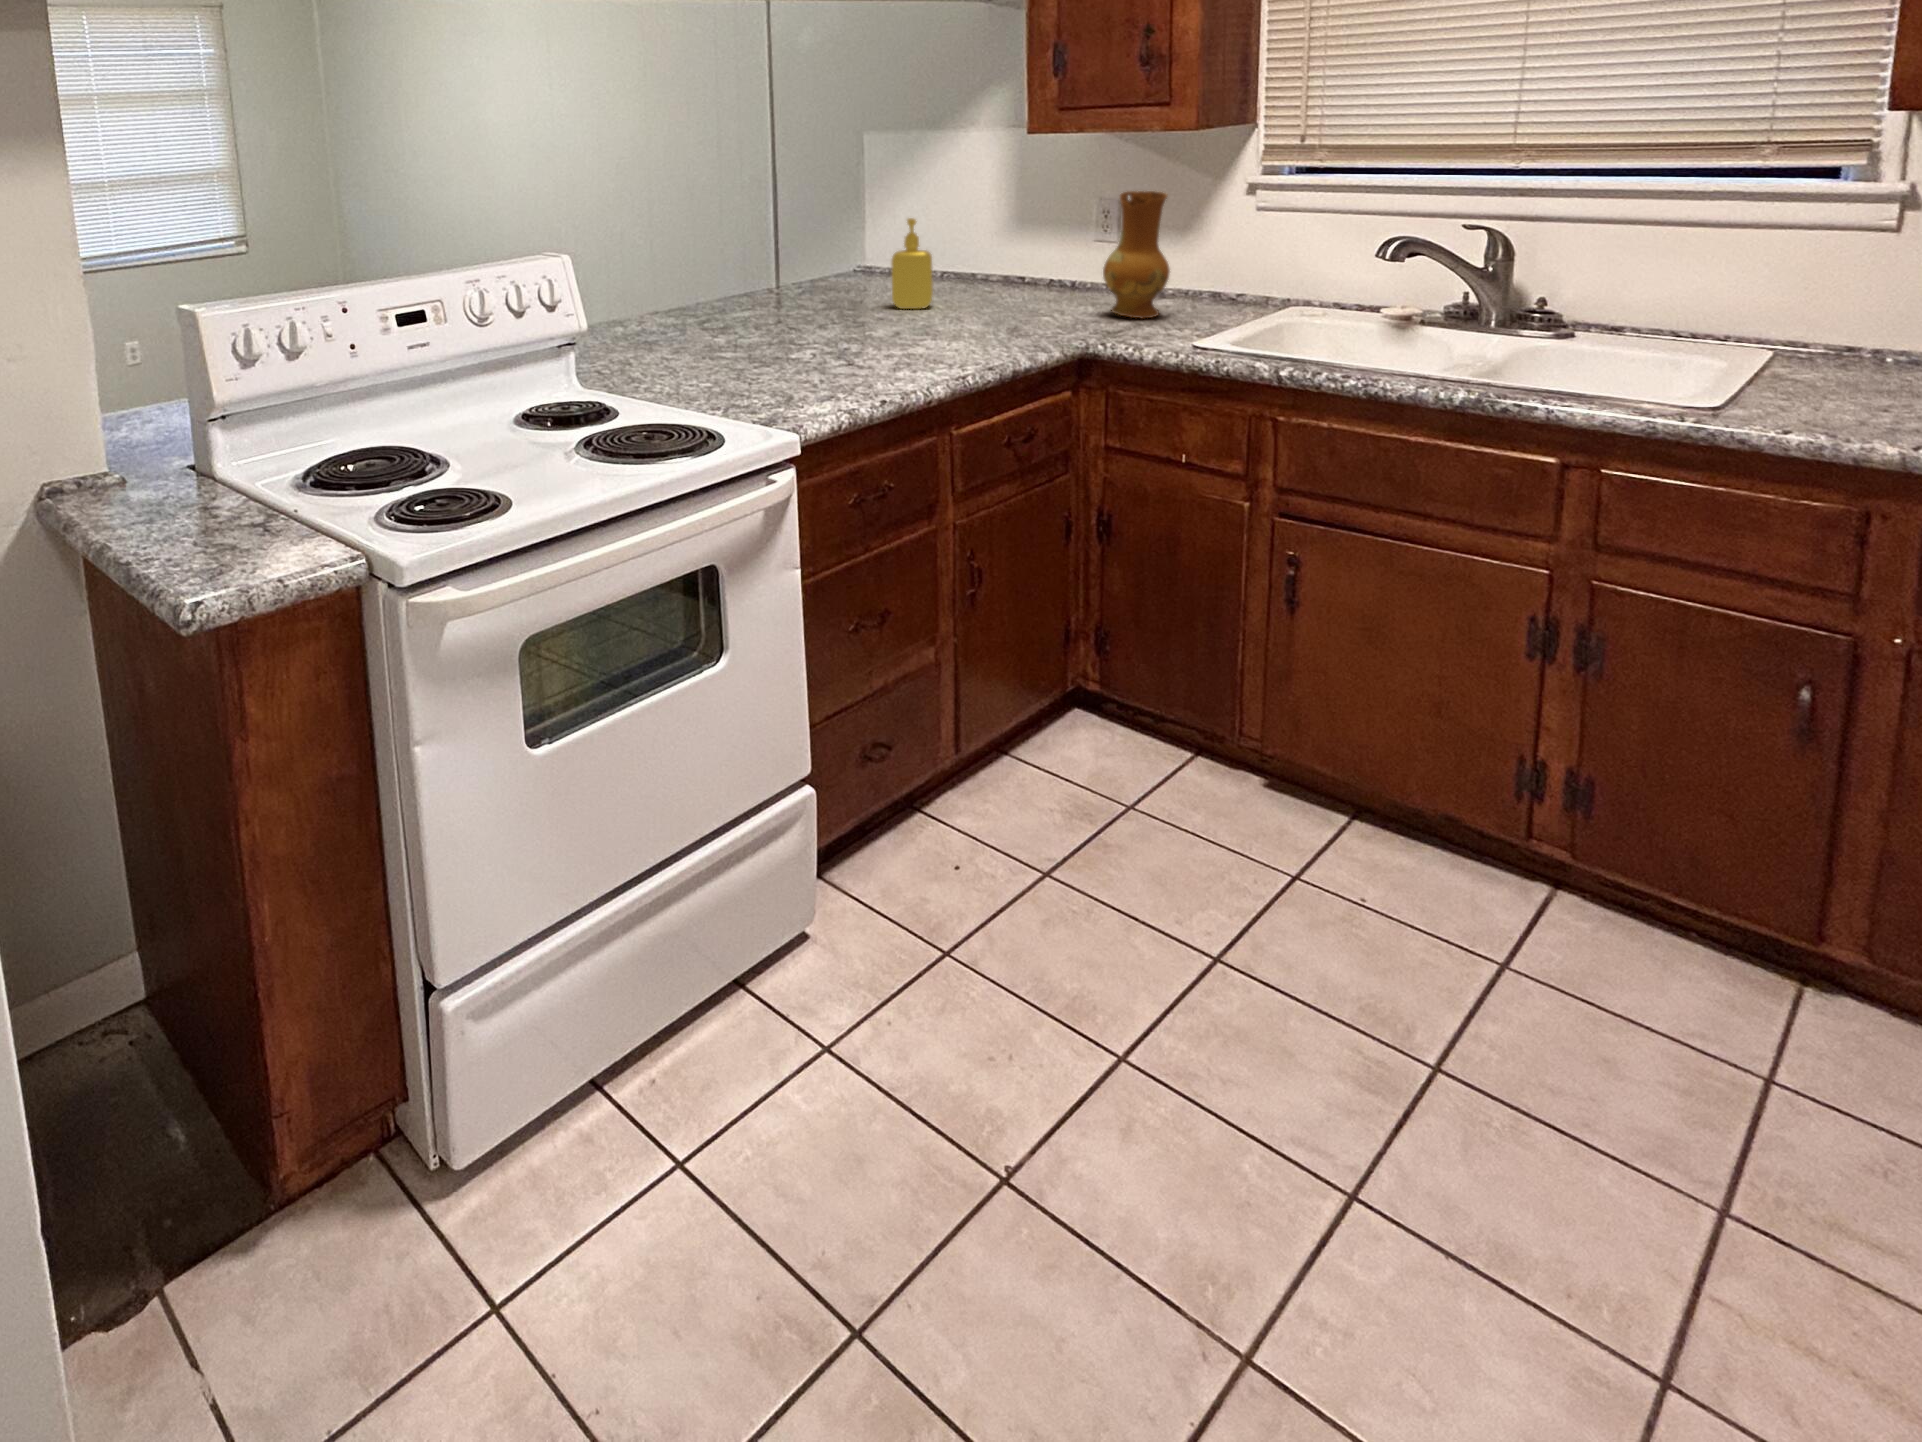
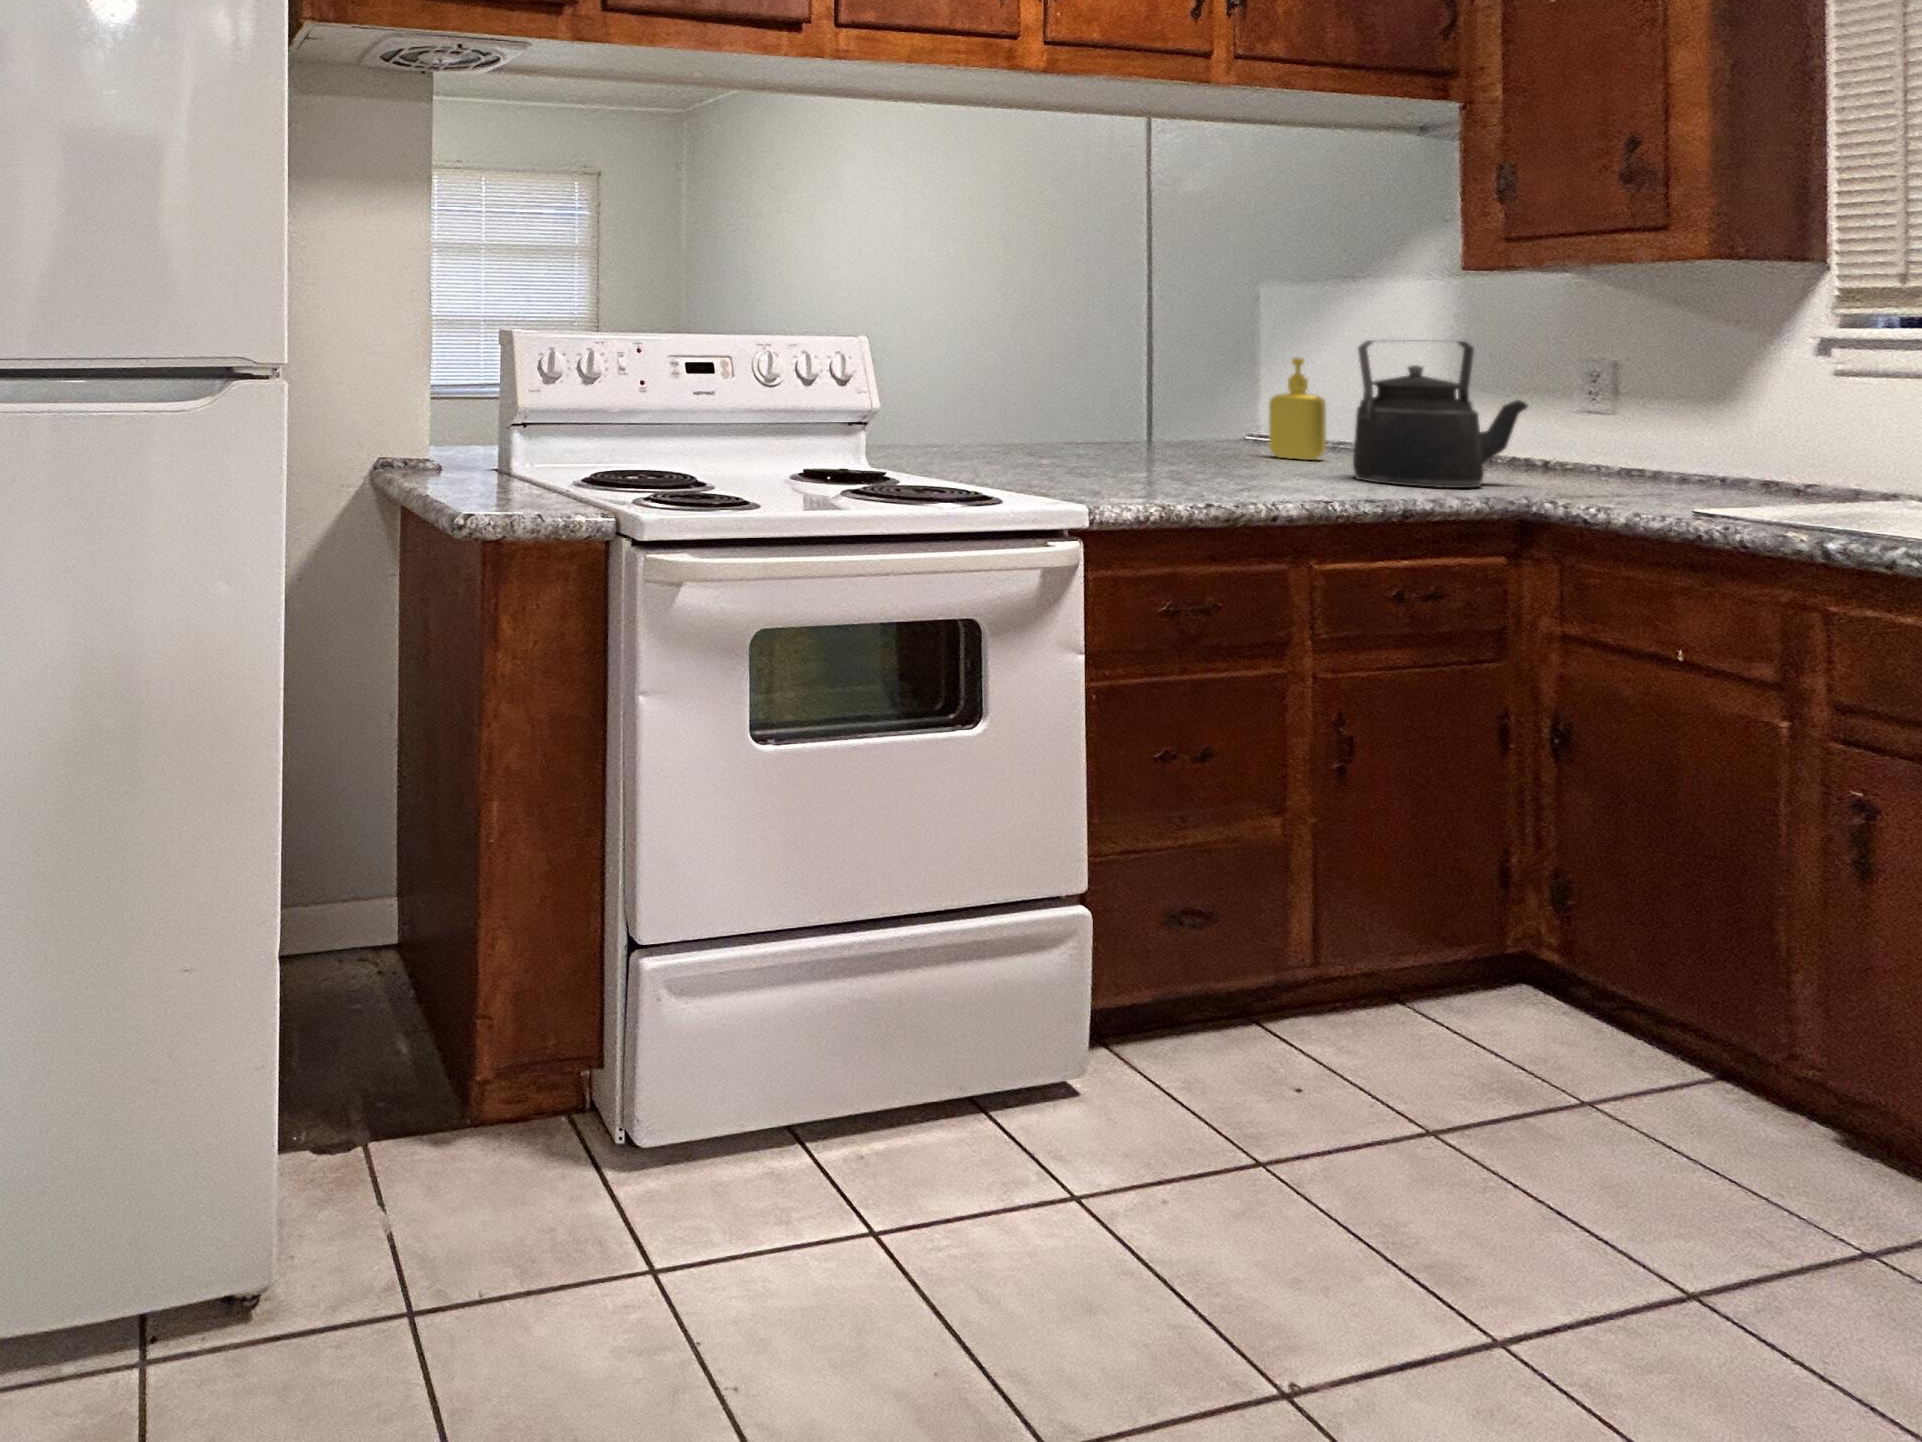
ceramic jug: present [1103,191,1170,318] -> none [1570,334,1677,490]
kettle: none [963,209,1081,341] -> present [1353,340,1528,488]

